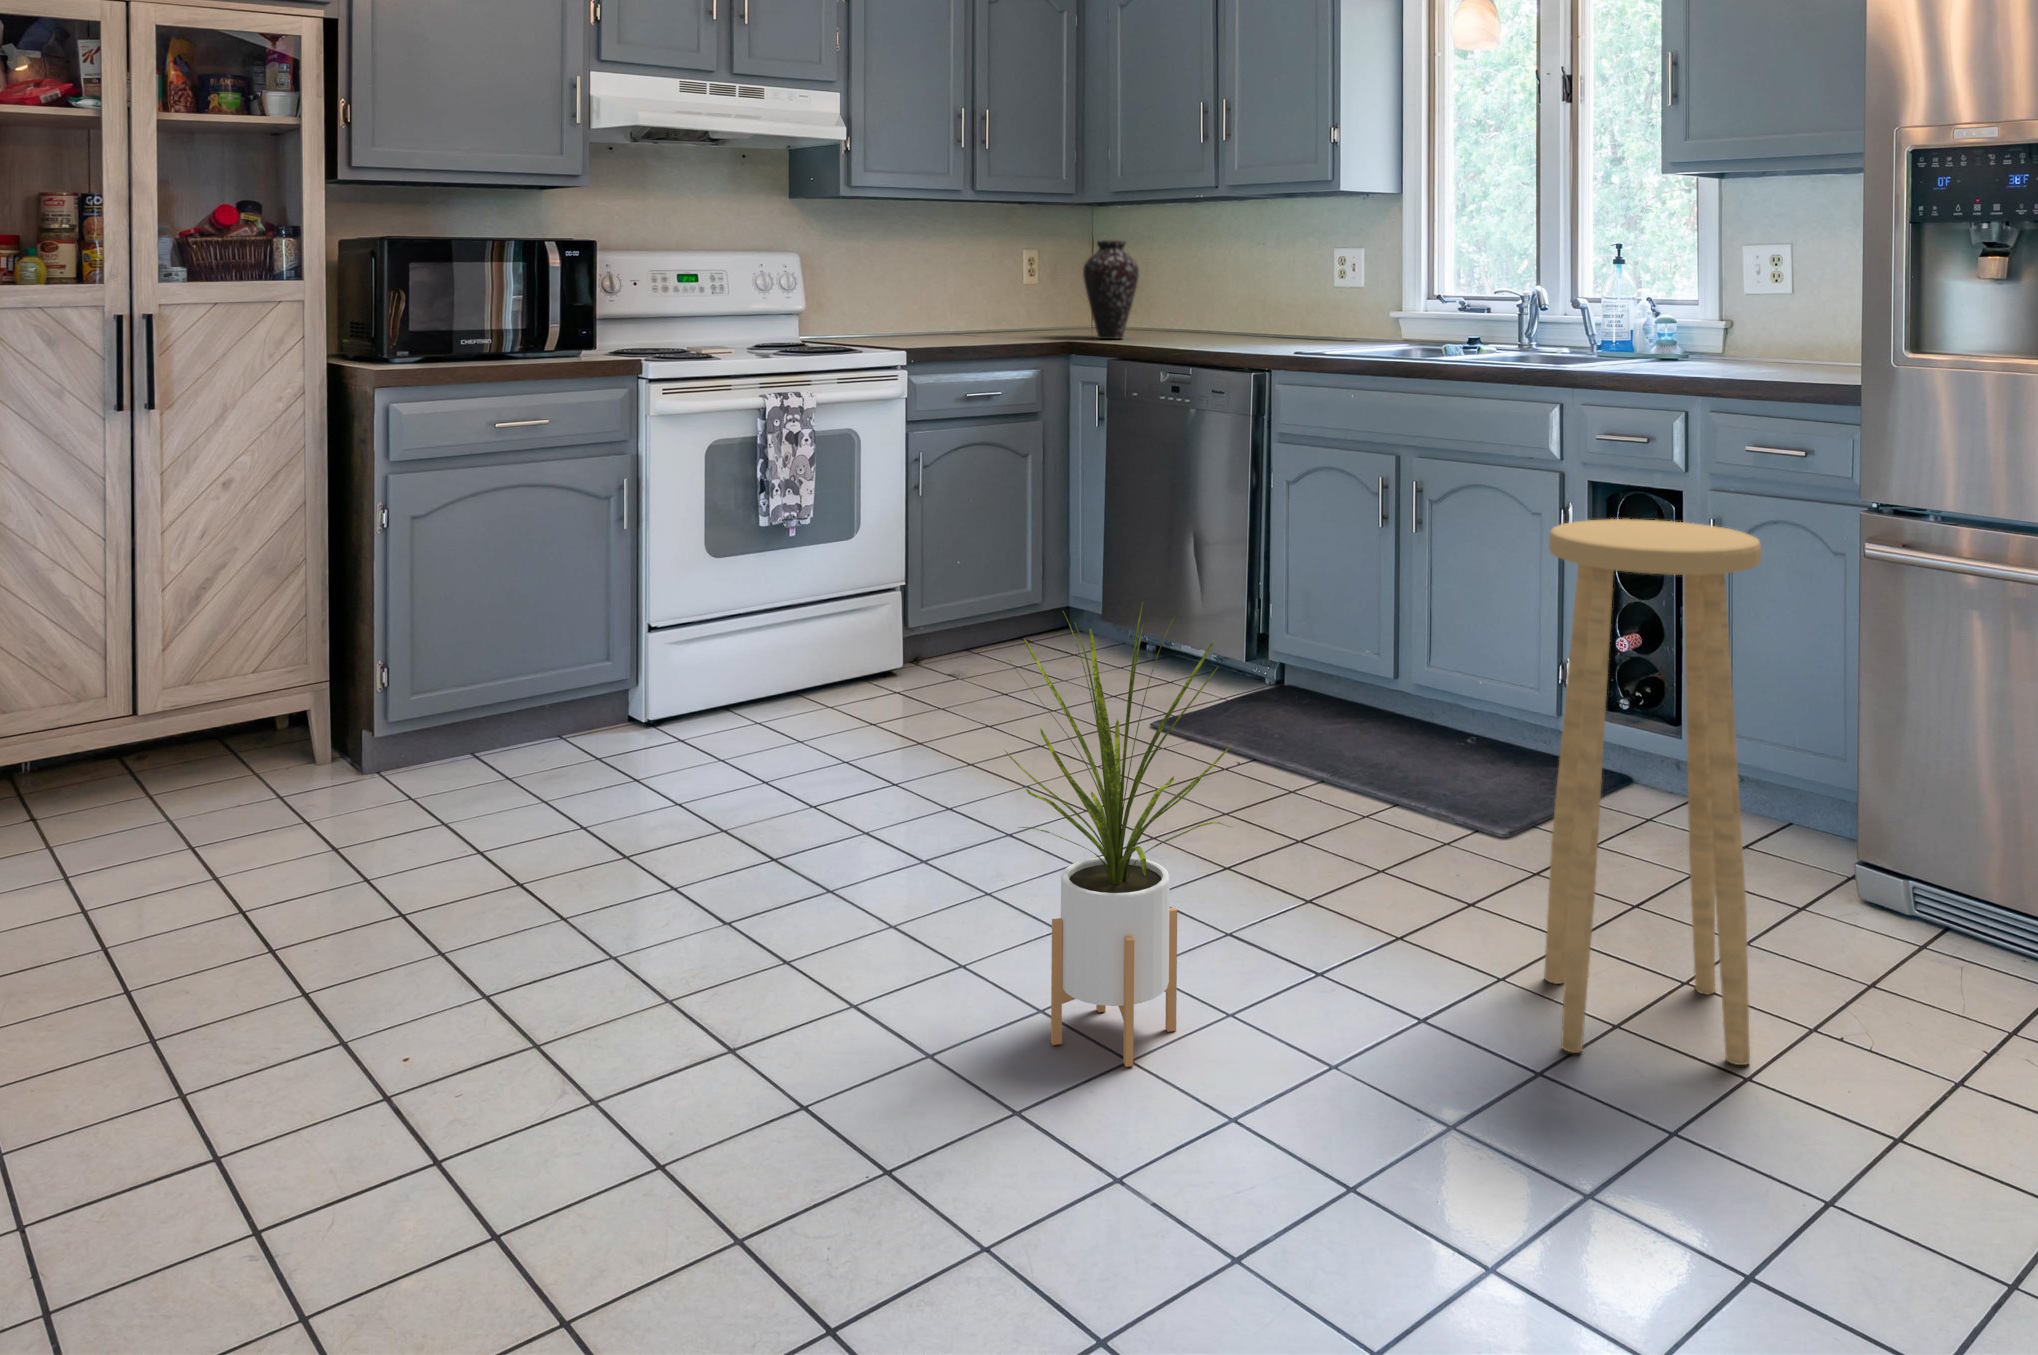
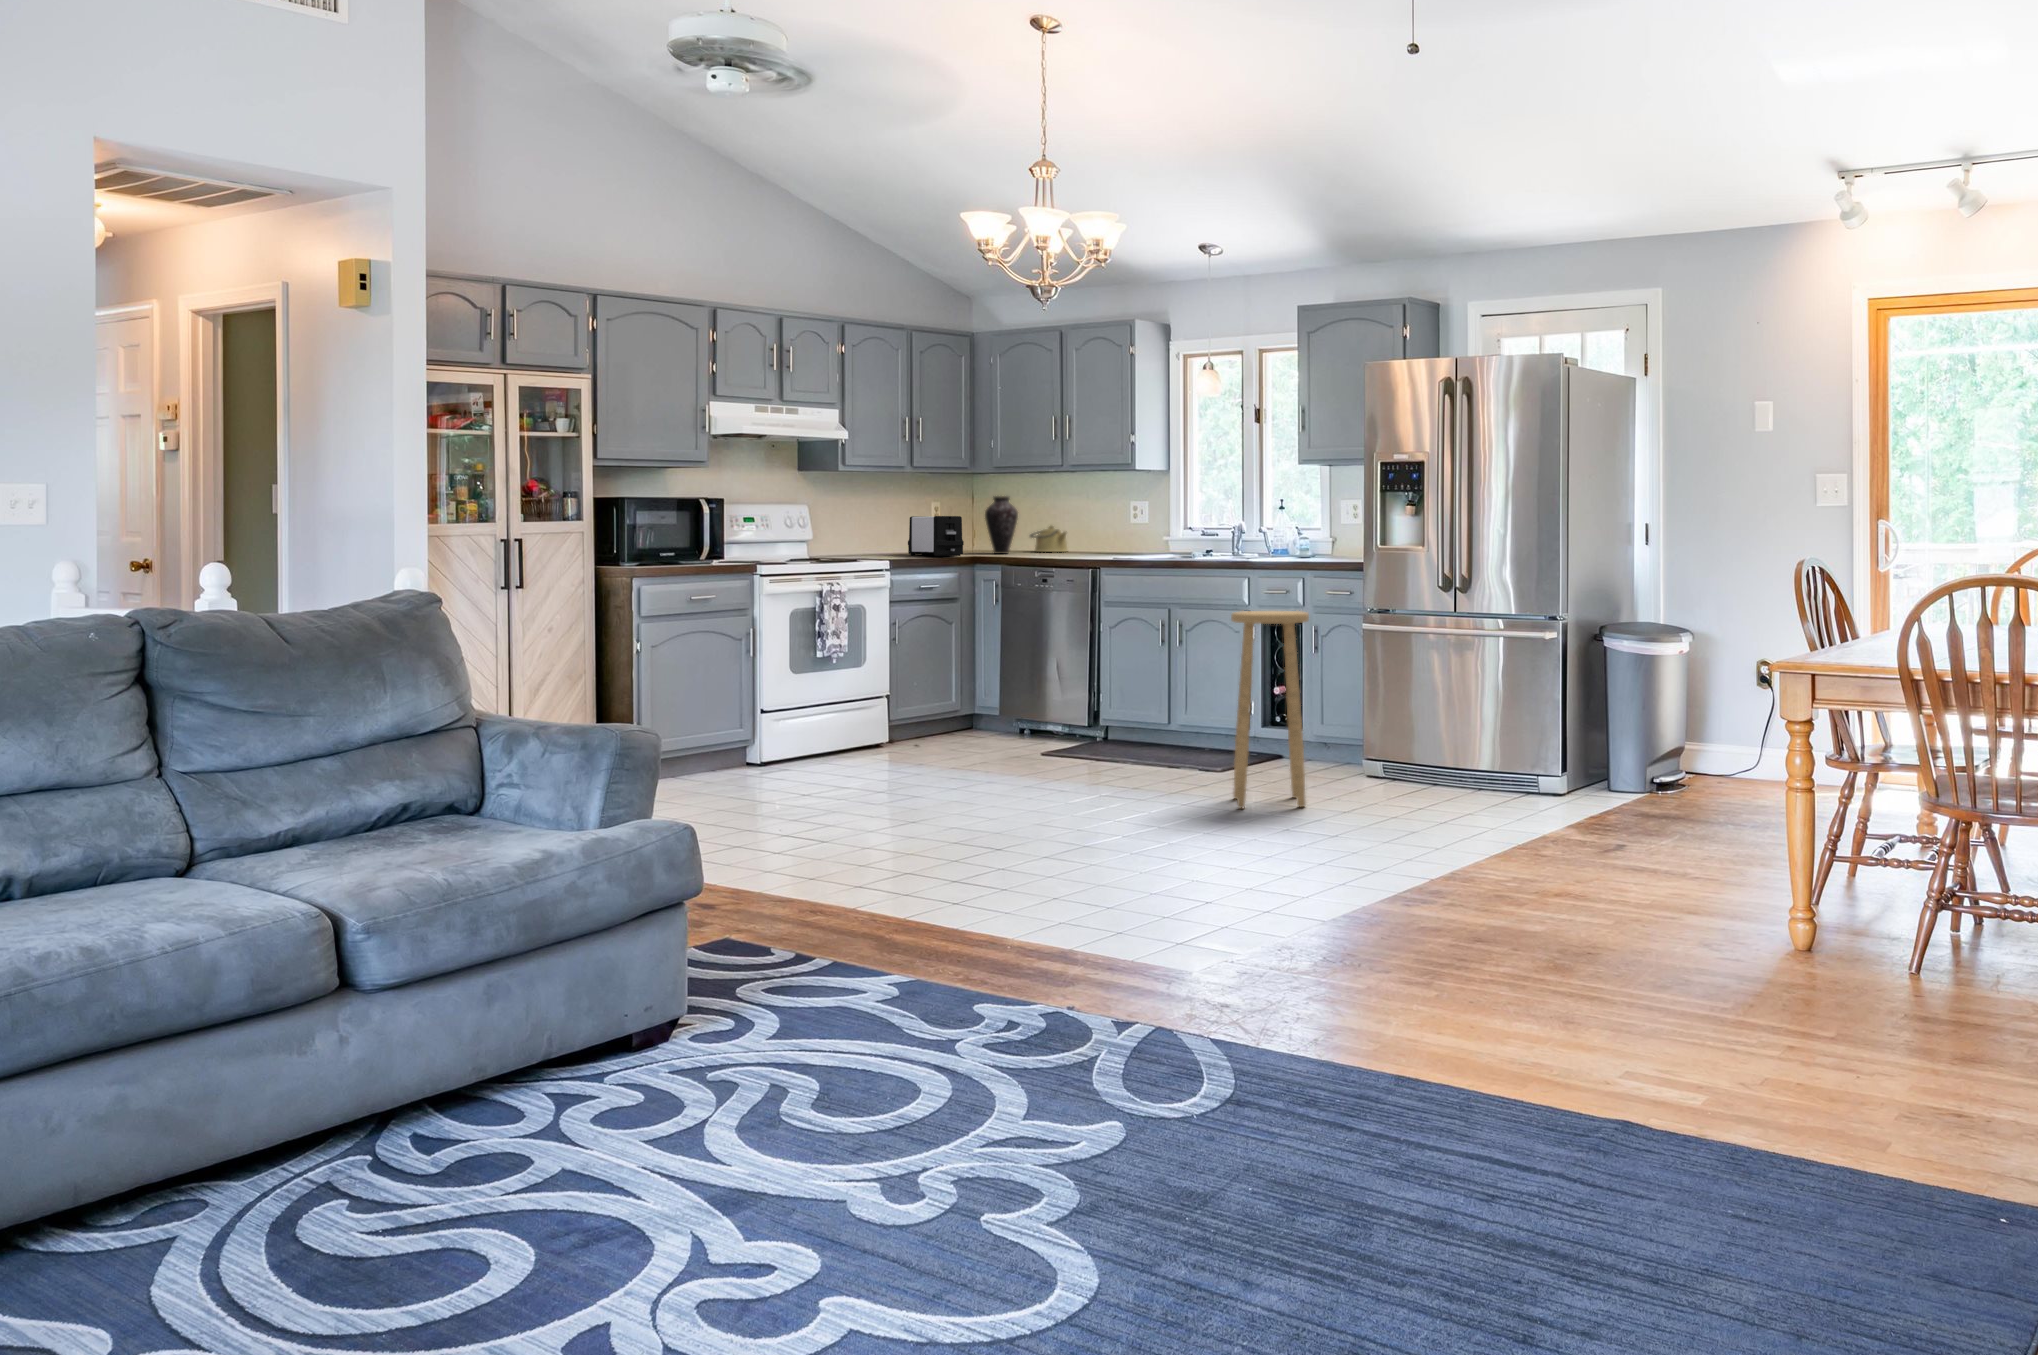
toaster: none [955,274,1039,344] -> present [908,516,964,556]
kettle: none [1160,291,1226,336] -> present [1030,526,1067,552]
house plant: present [1005,604,1232,1067] -> none [1019,644,1112,819]

